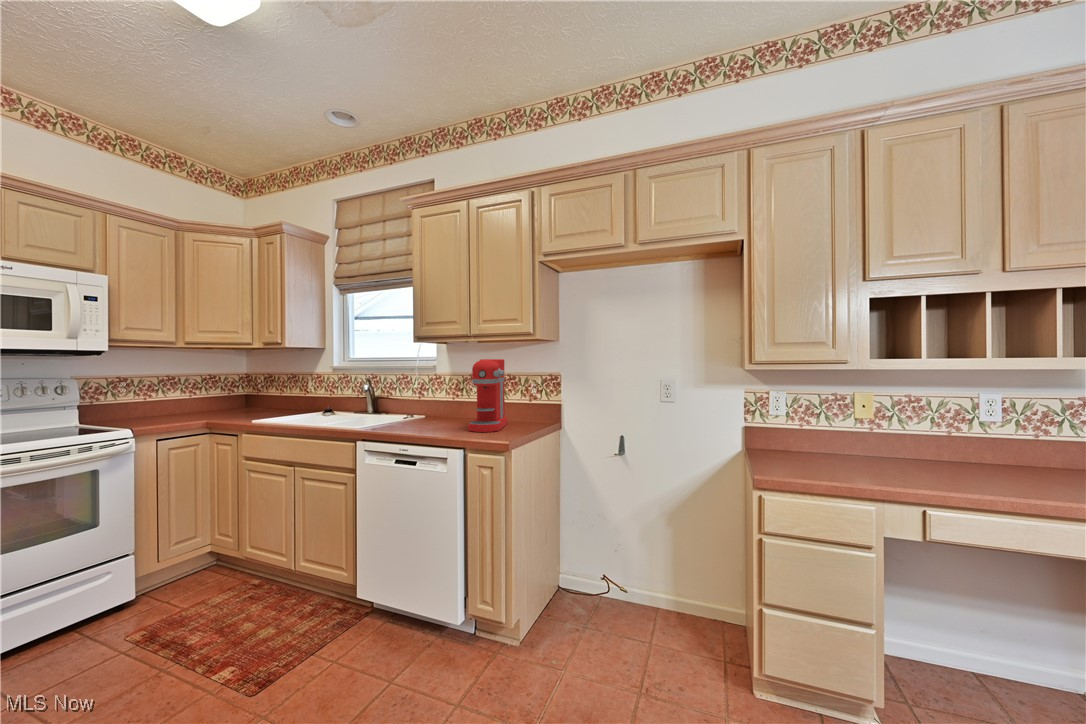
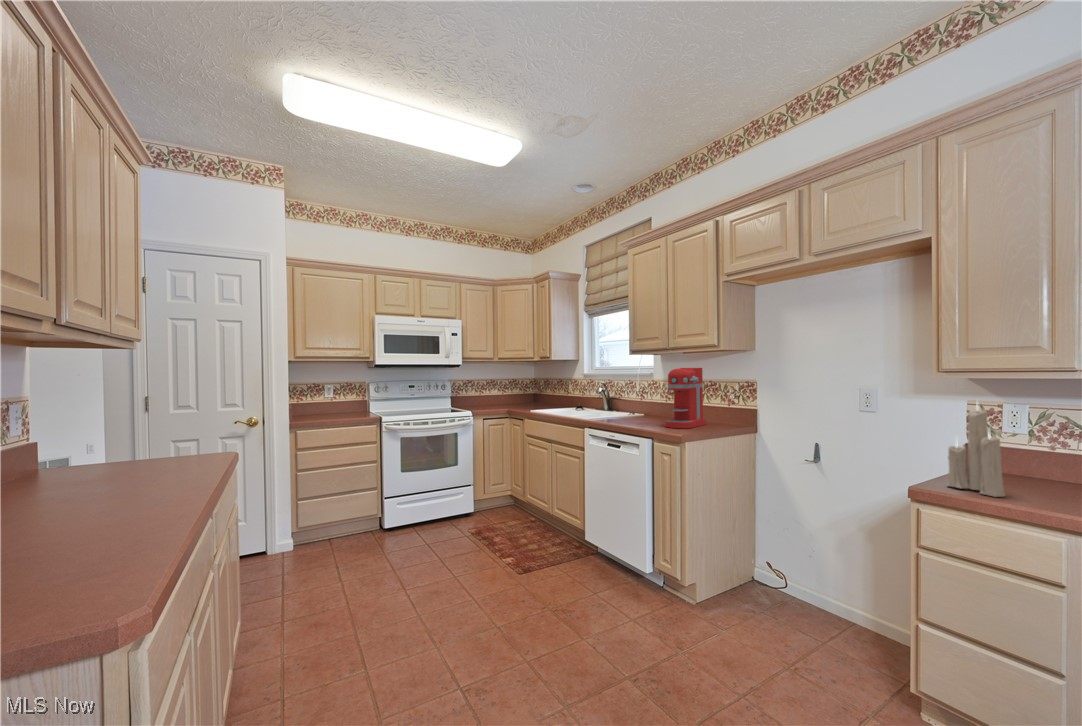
candle: none [771,384,820,476] -> present [947,404,1005,497]

